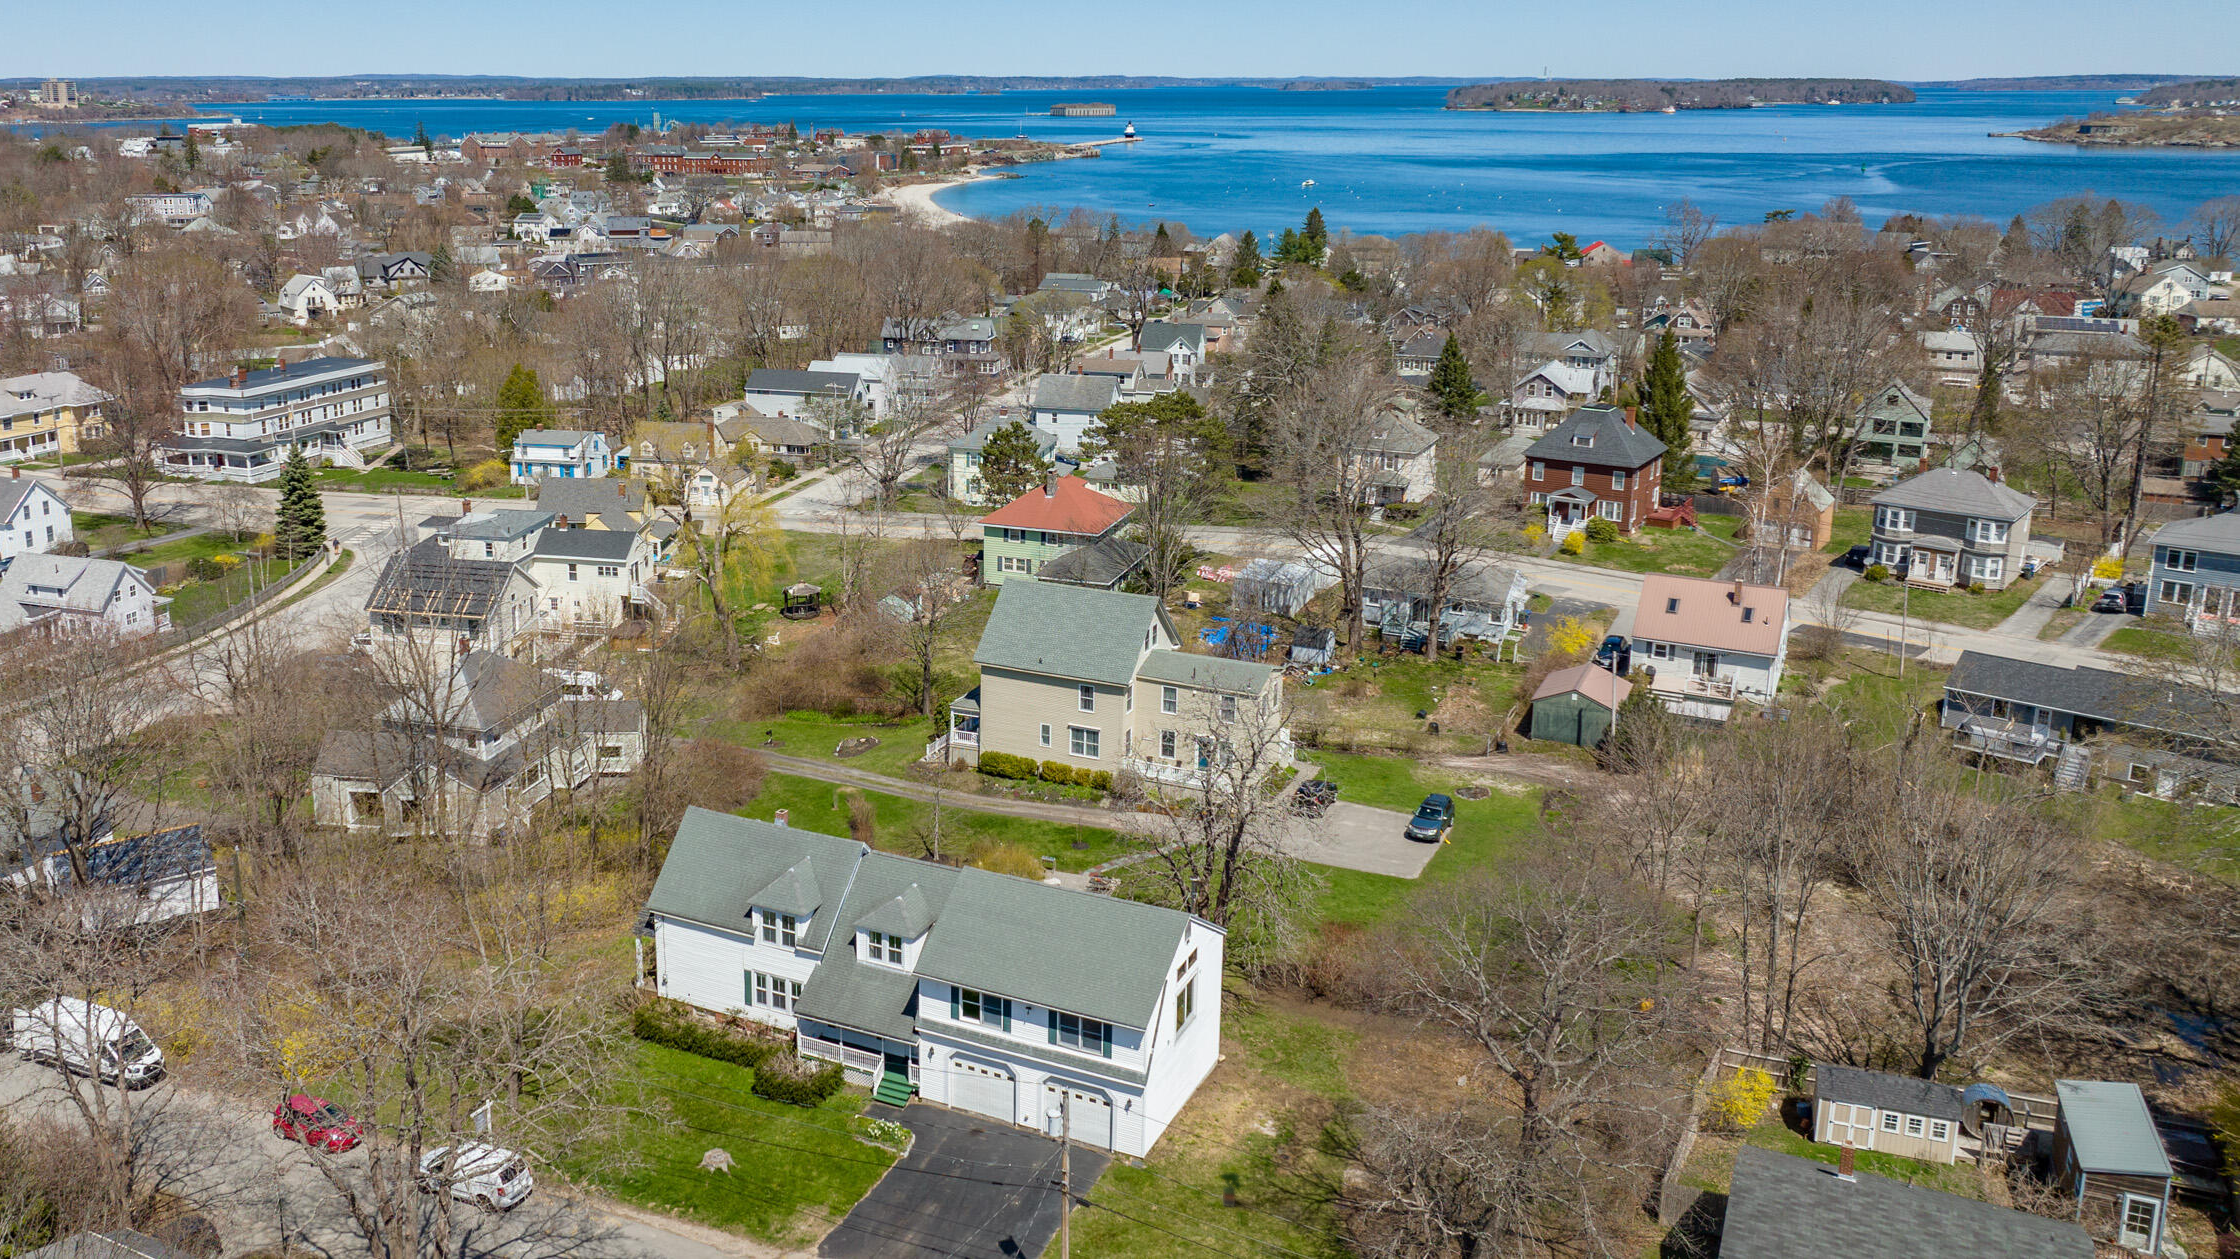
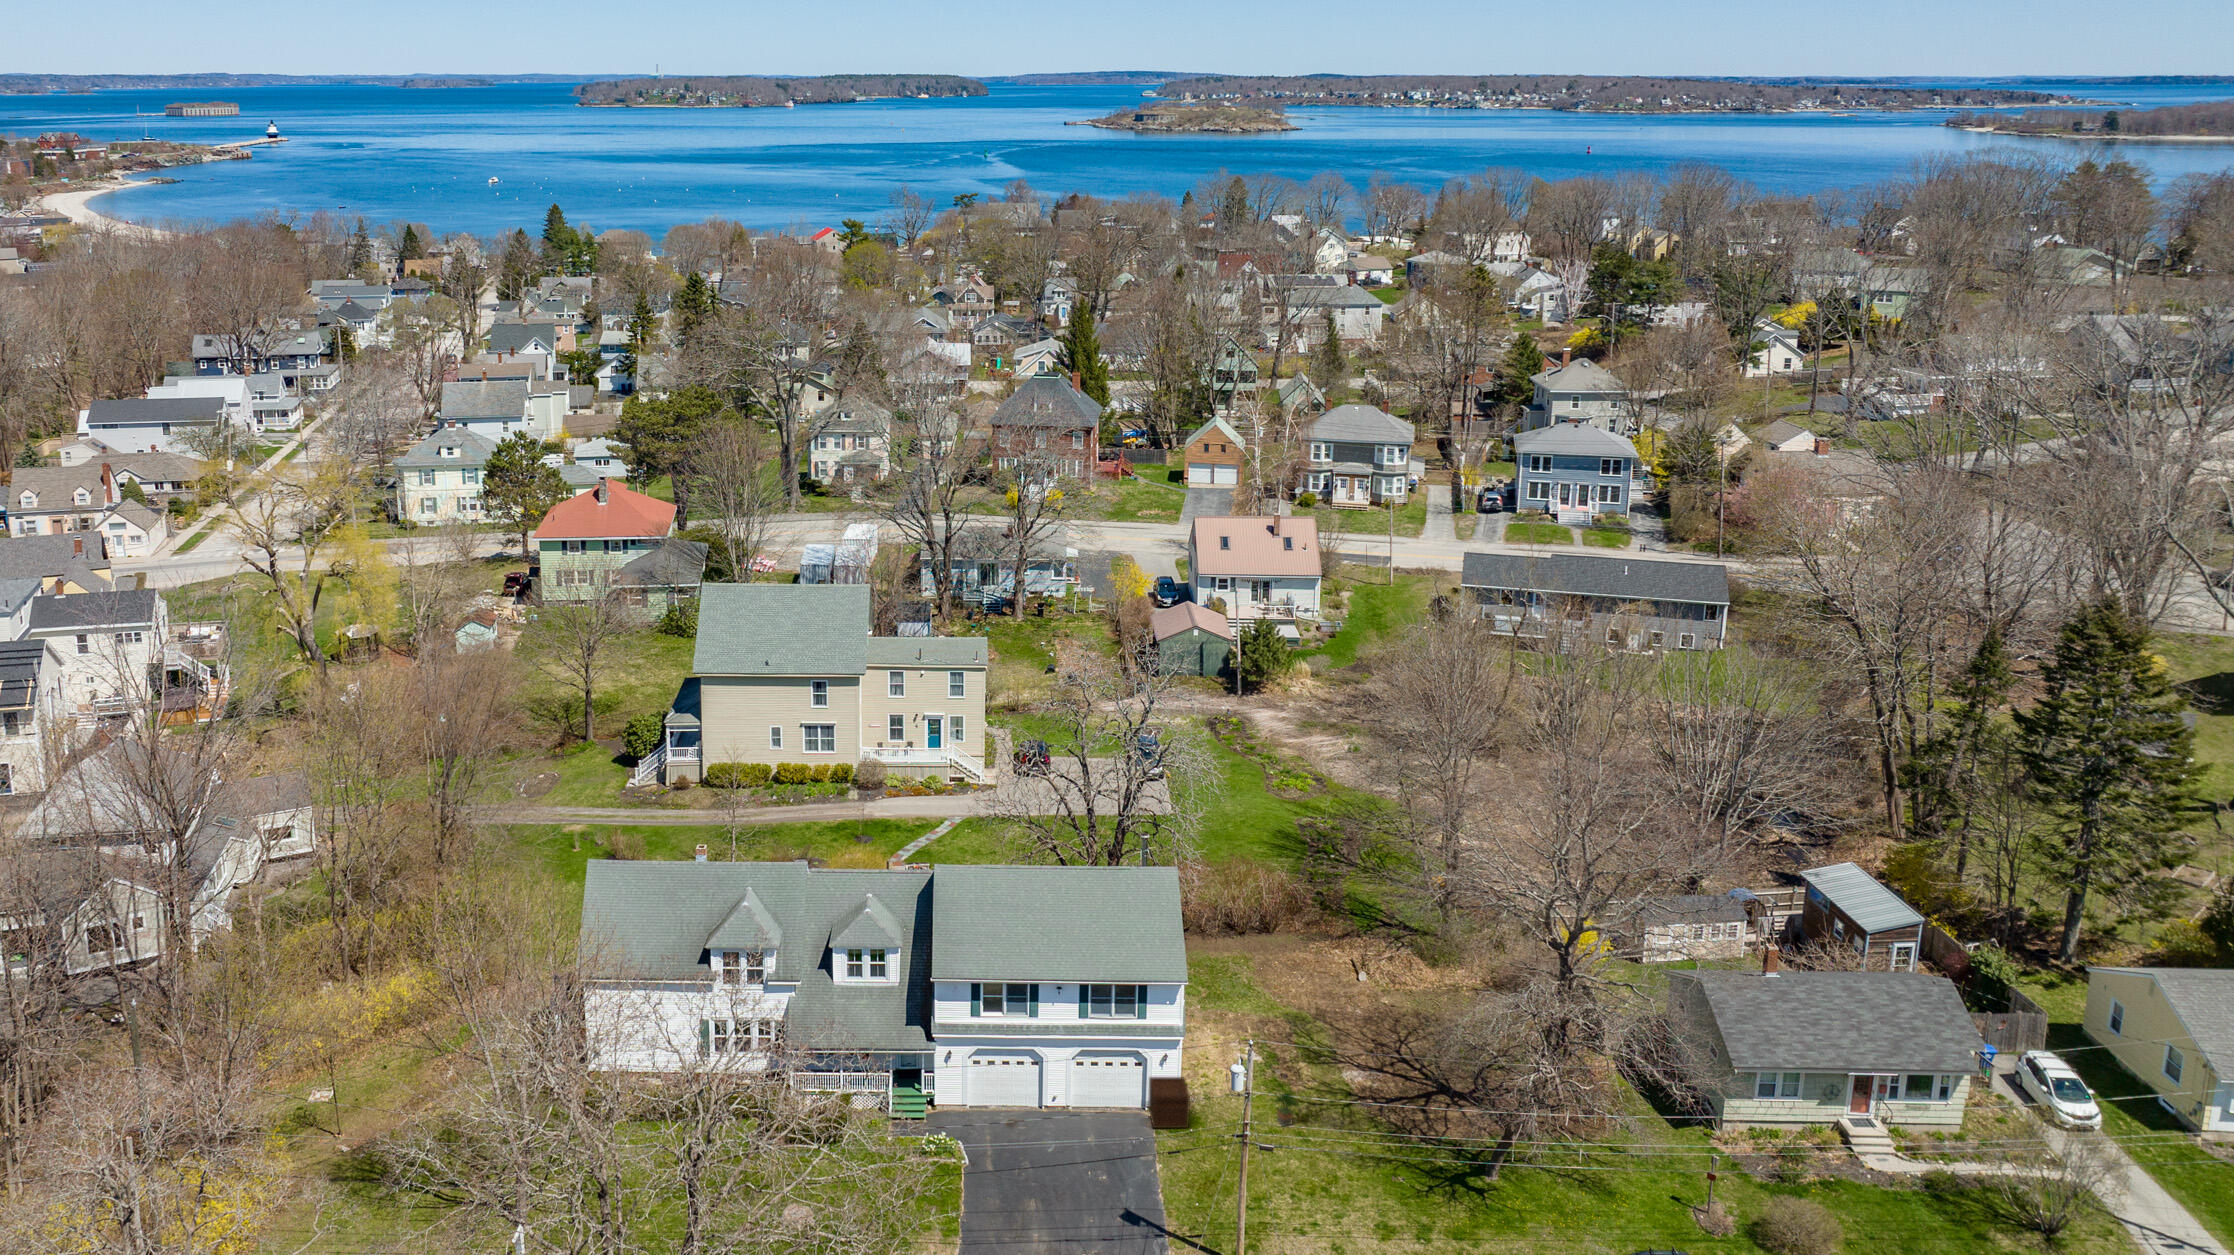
wooden crate: none [1097,1120,1146,1180] -> present [1148,1077,1190,1128]

